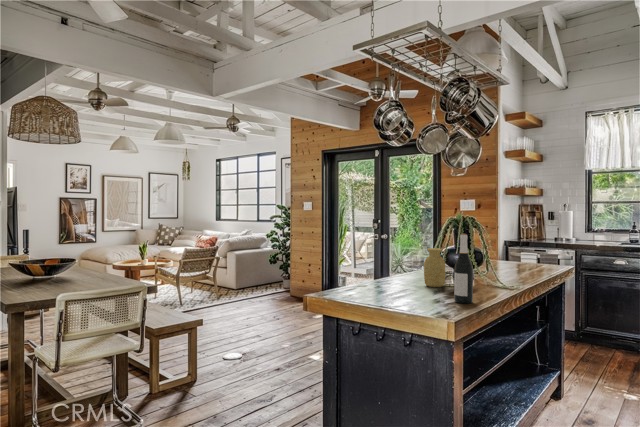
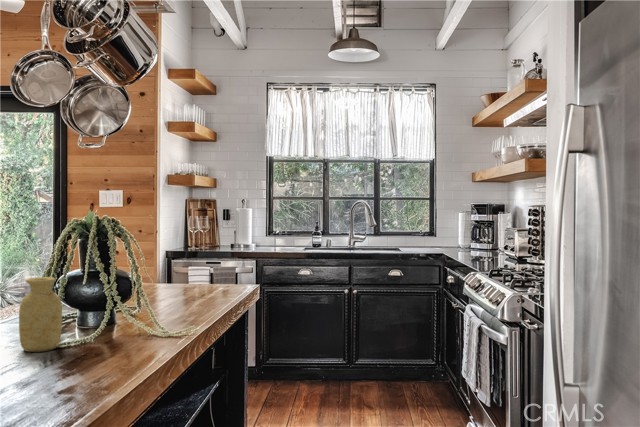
wine bottle: present [454,234,473,304] -> none [73,251,109,385]

